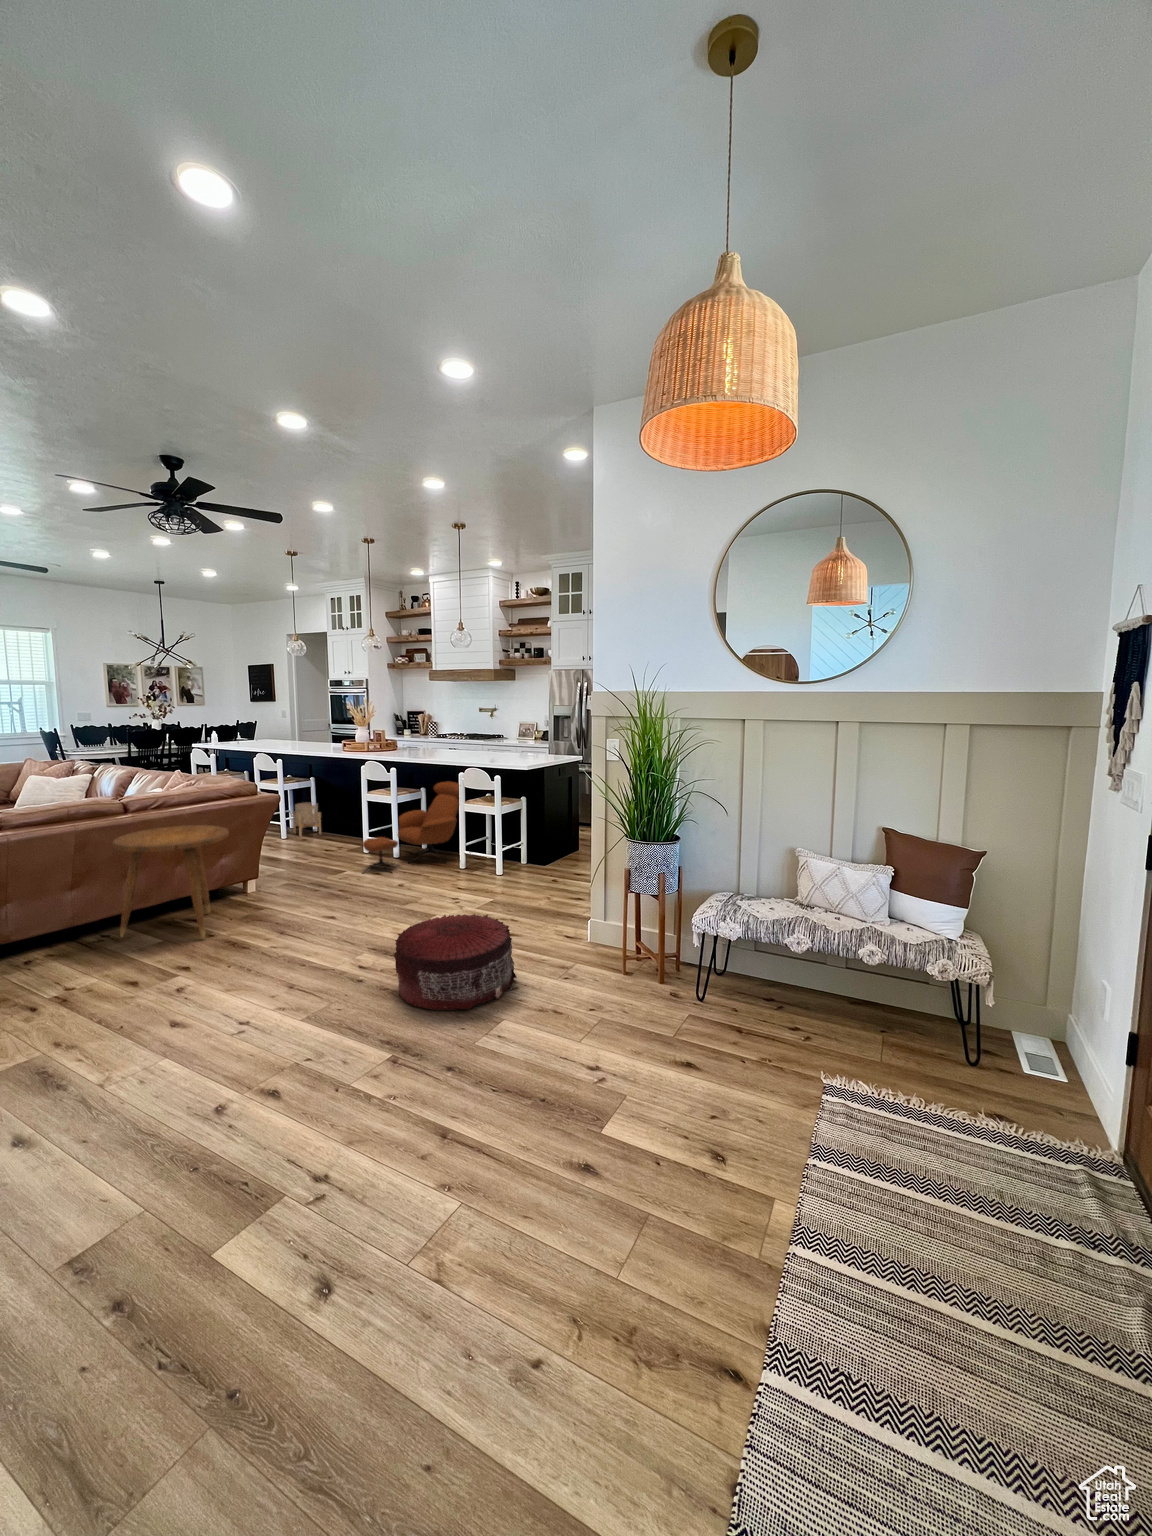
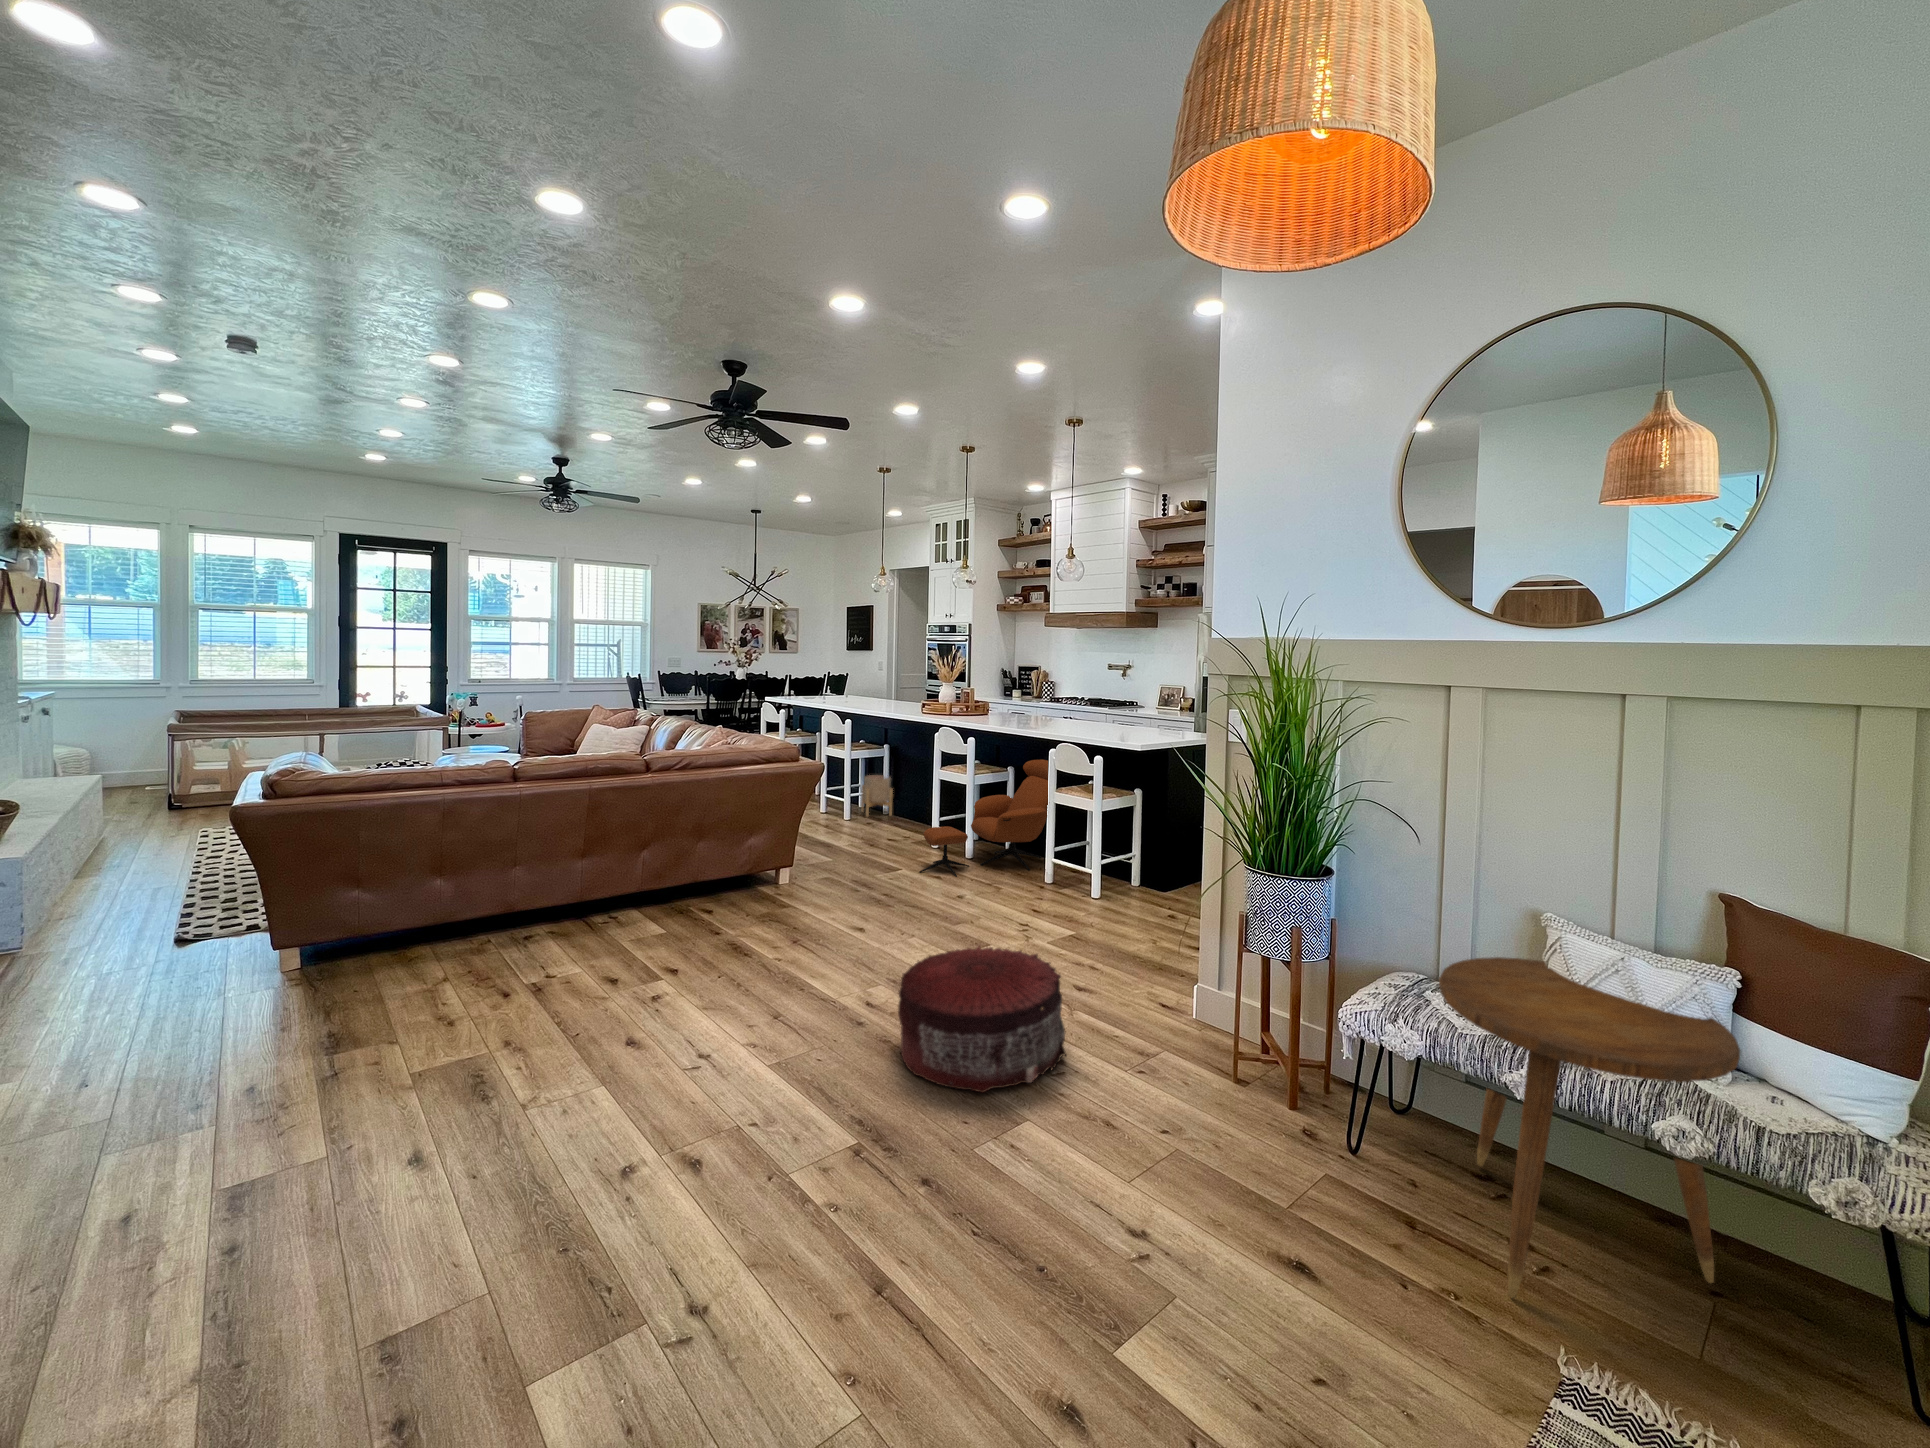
side table: present [113,825,229,939] -> present [1439,957,1741,1298]

